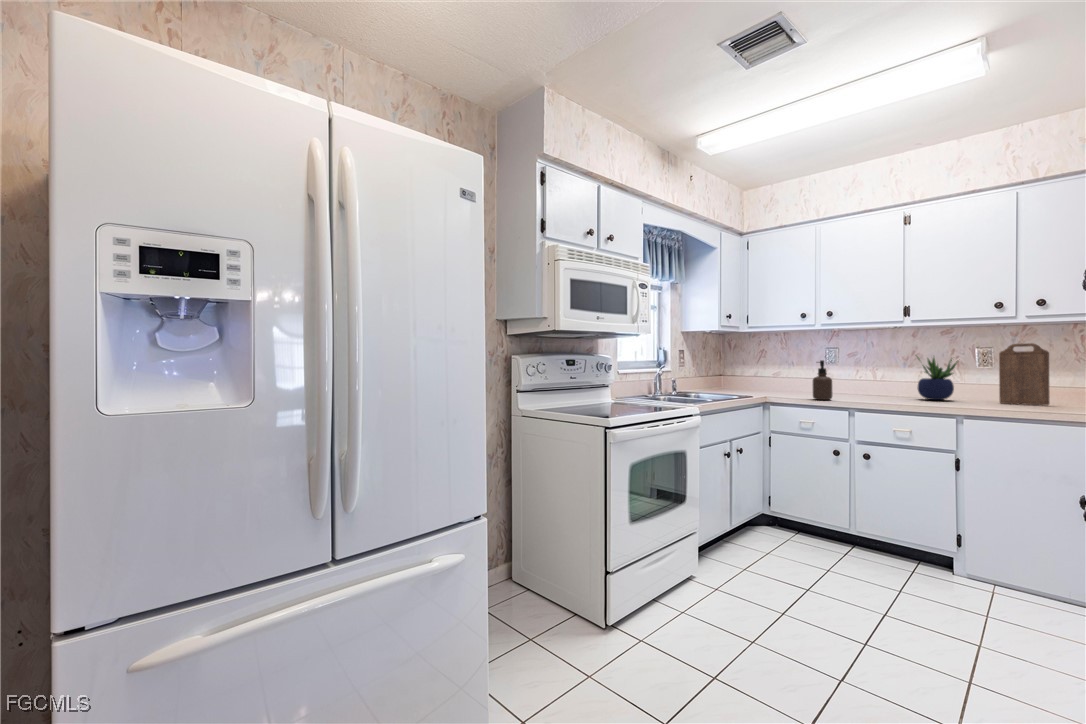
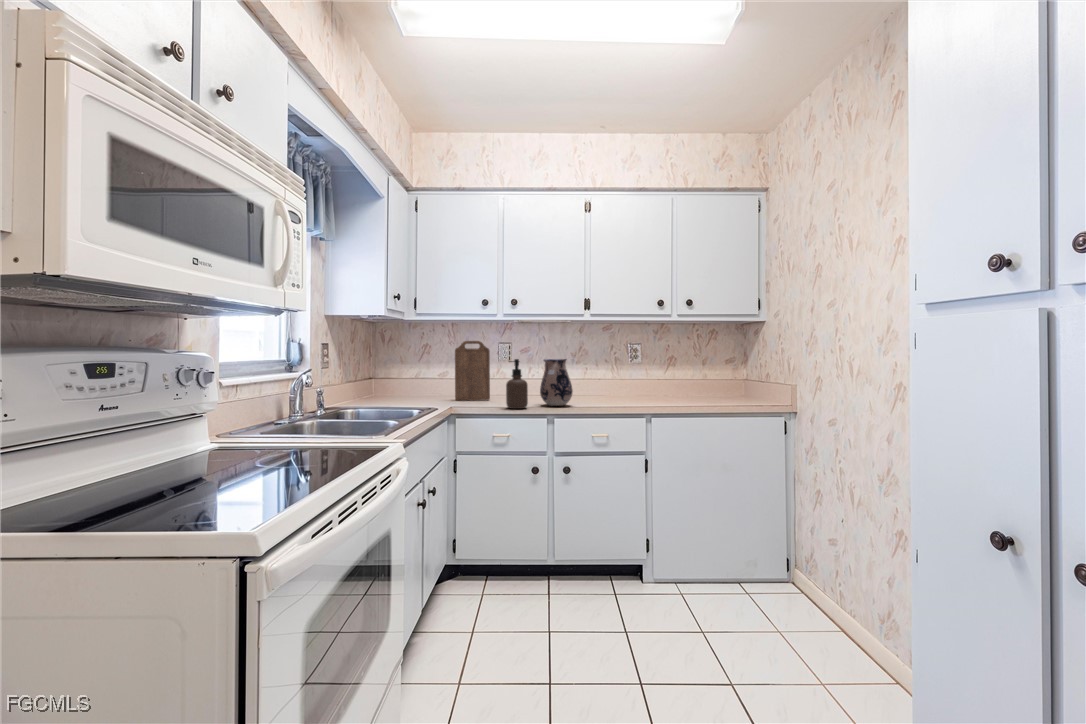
cutting board: present [999,343,1050,405] -> present [455,341,490,400]
potted plant: present [917,357,957,400] -> none [589,351,624,400]
ceramic pitcher: none [849,360,883,401] -> present [540,359,573,406]

